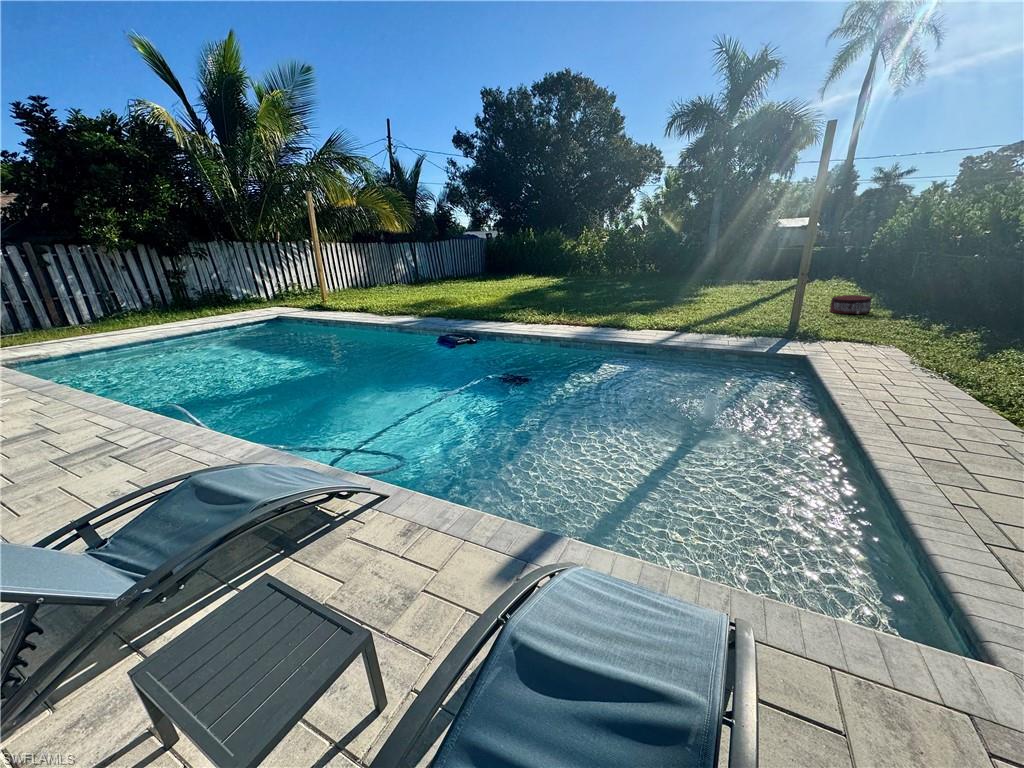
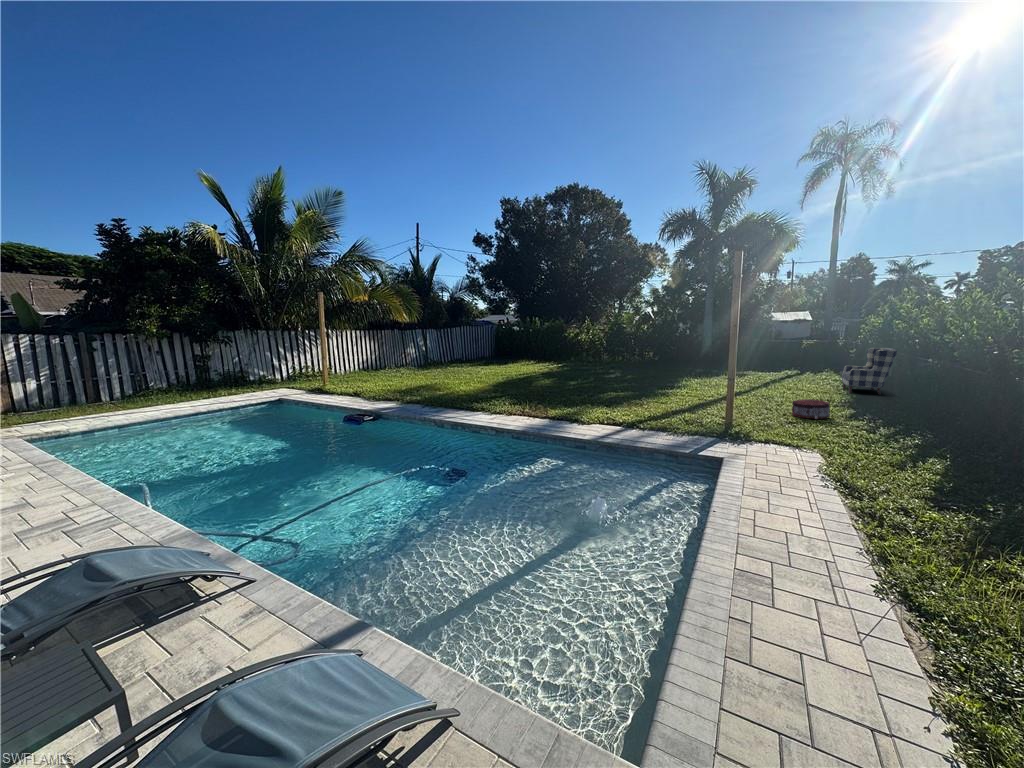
chair: none [857,244,922,292] -> present [842,348,897,395]

